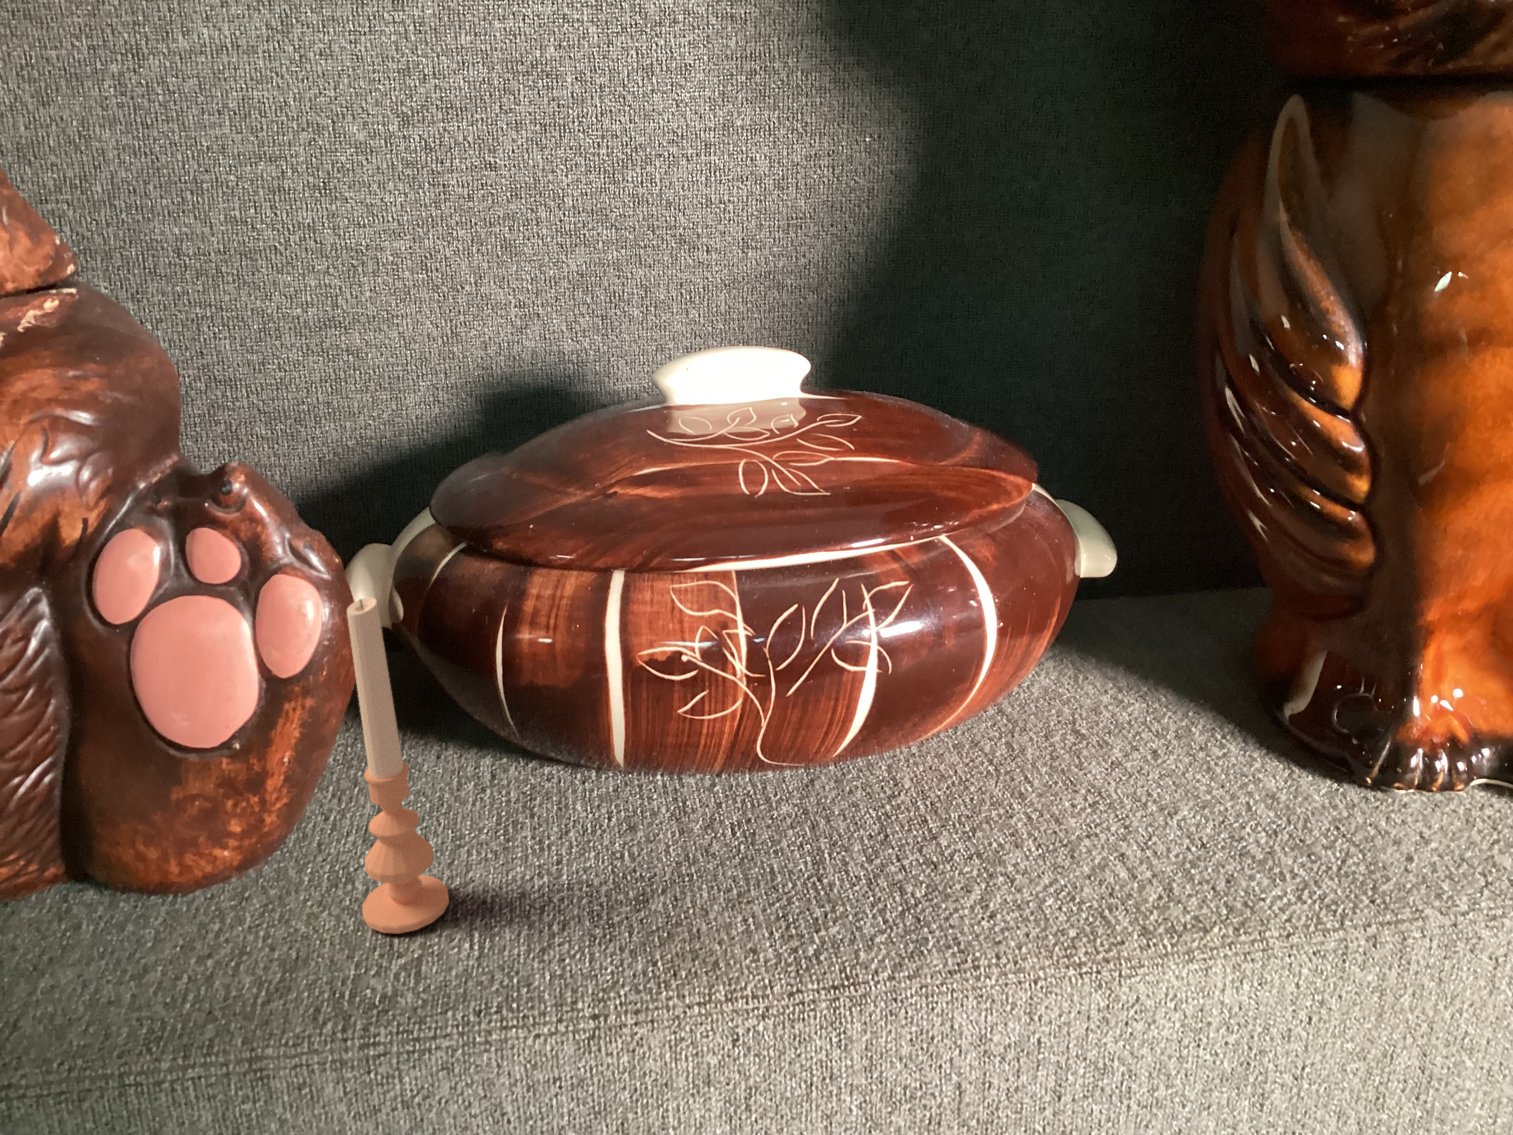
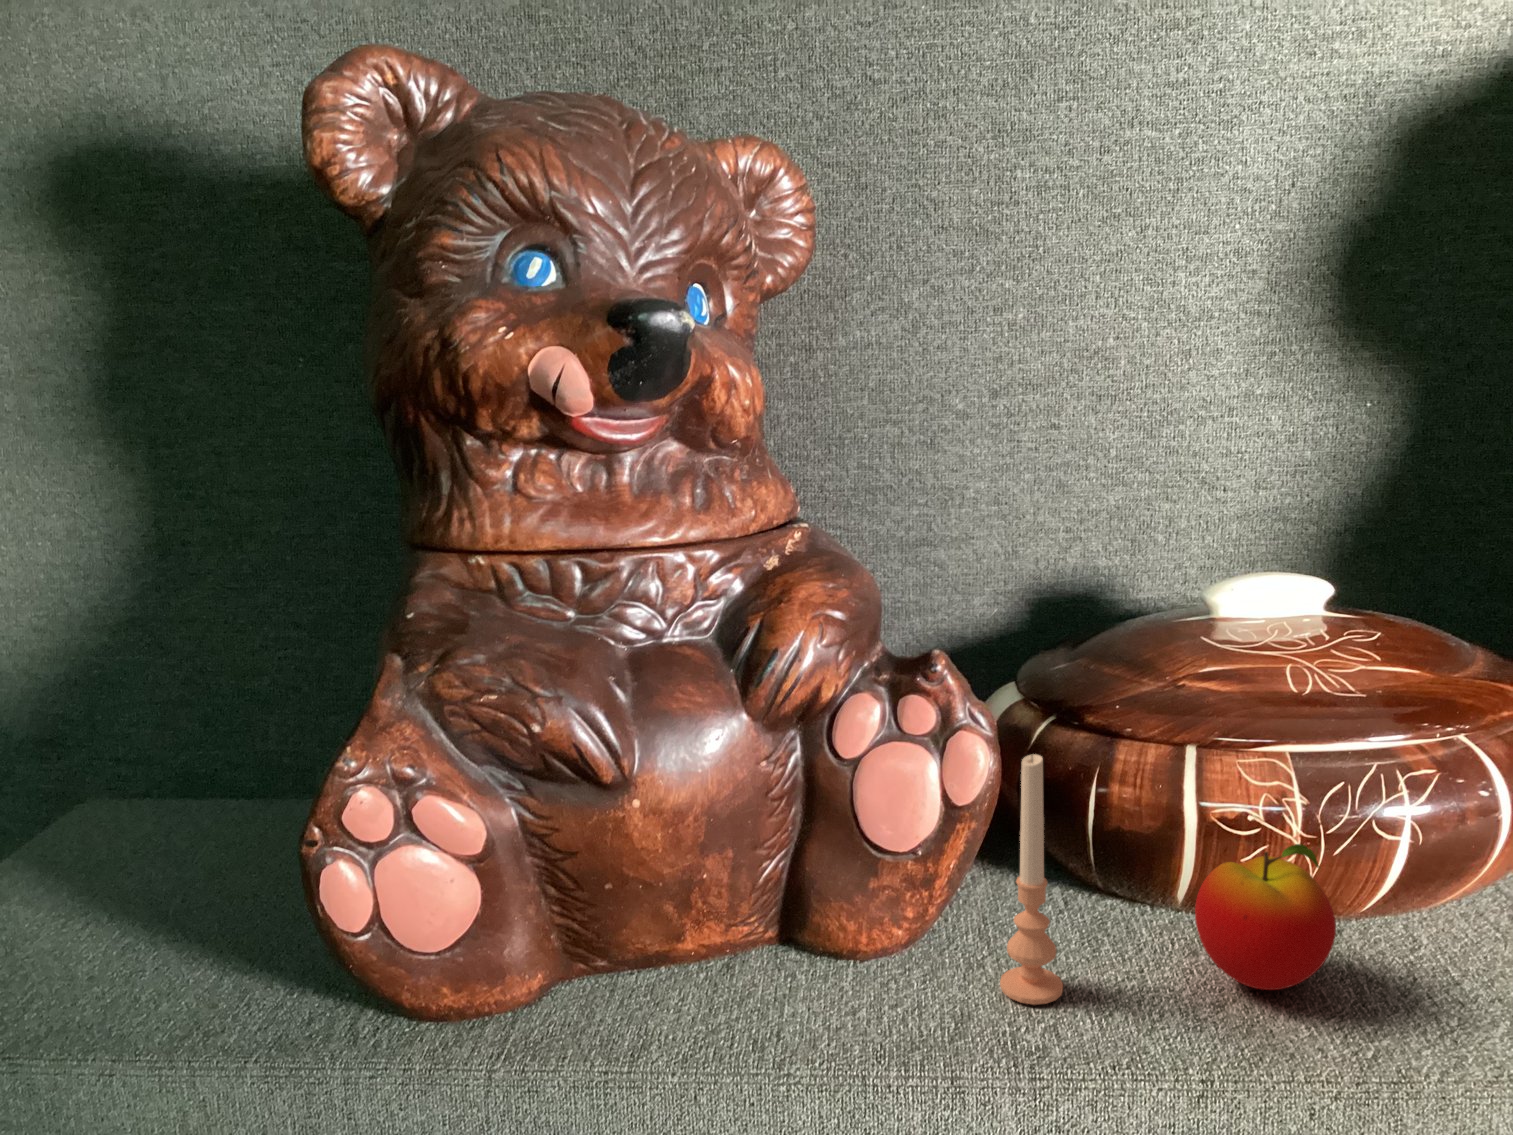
apple: none [621,687,788,873] -> present [1195,844,1336,990]

